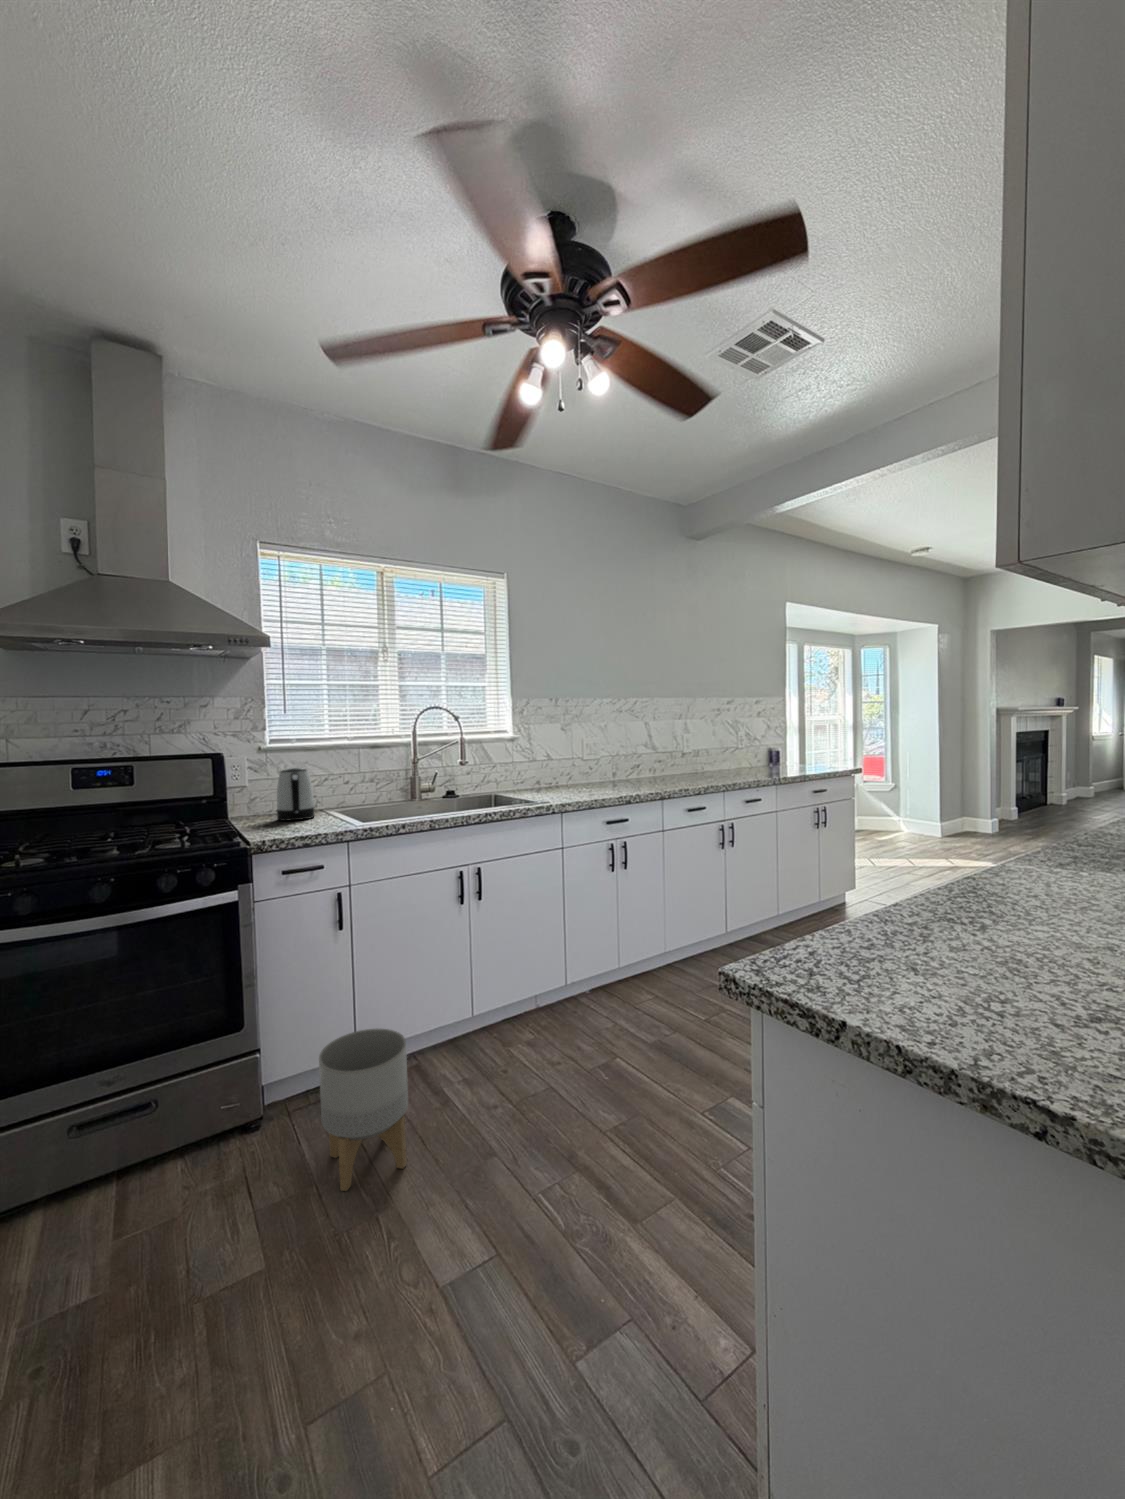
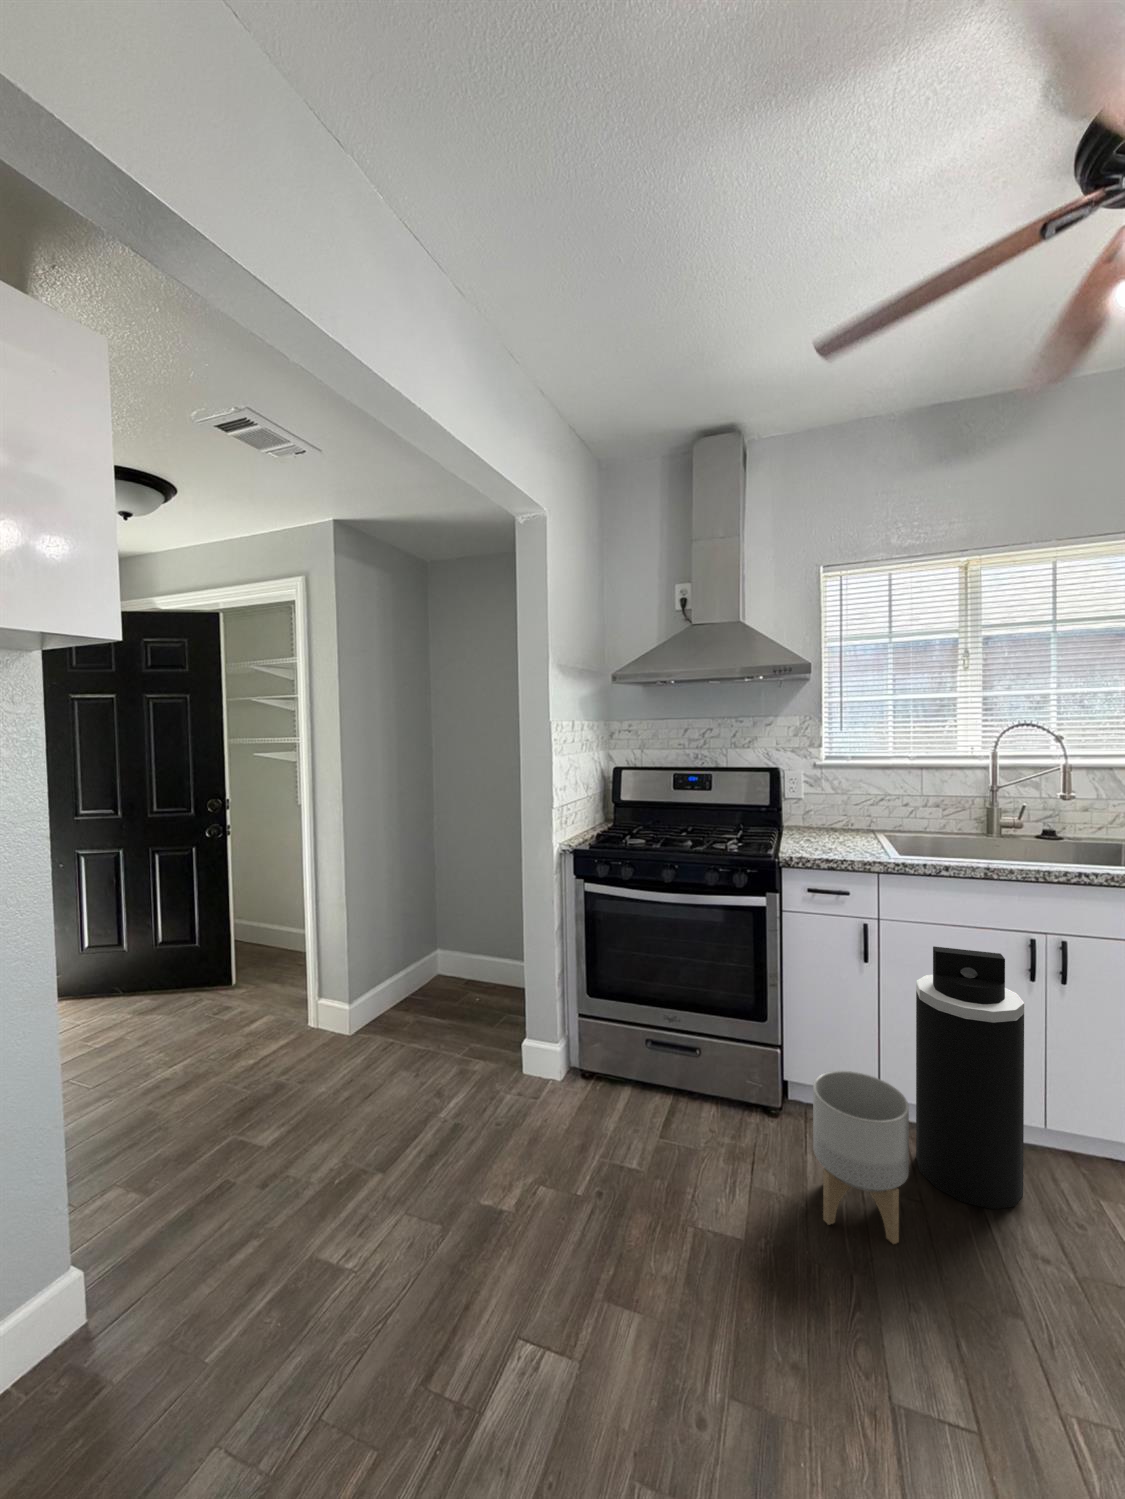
kettle: present [277,768,315,821] -> none [826,787,864,839]
trash can: none [390,887,473,1104] -> present [916,946,1024,1209]

